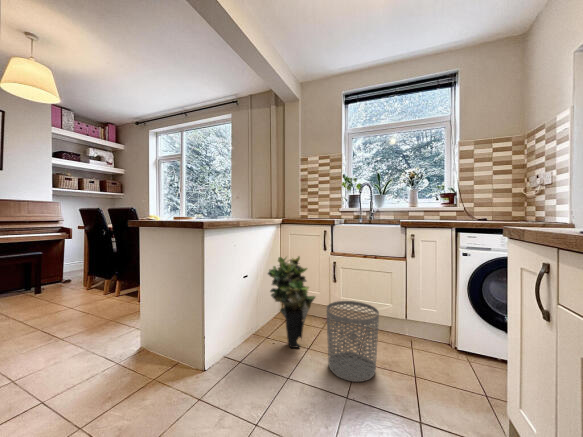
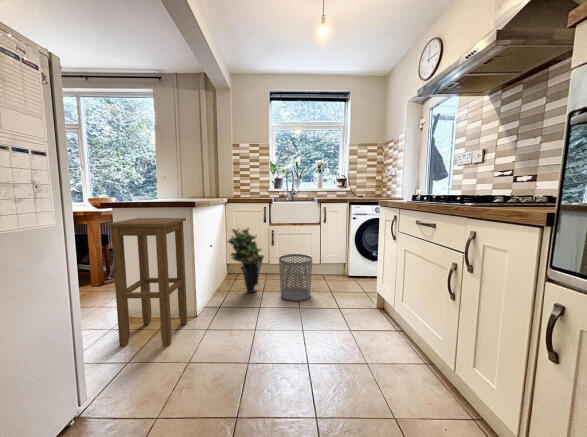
stool: none [89,237,192,418] -> present [106,218,187,347]

